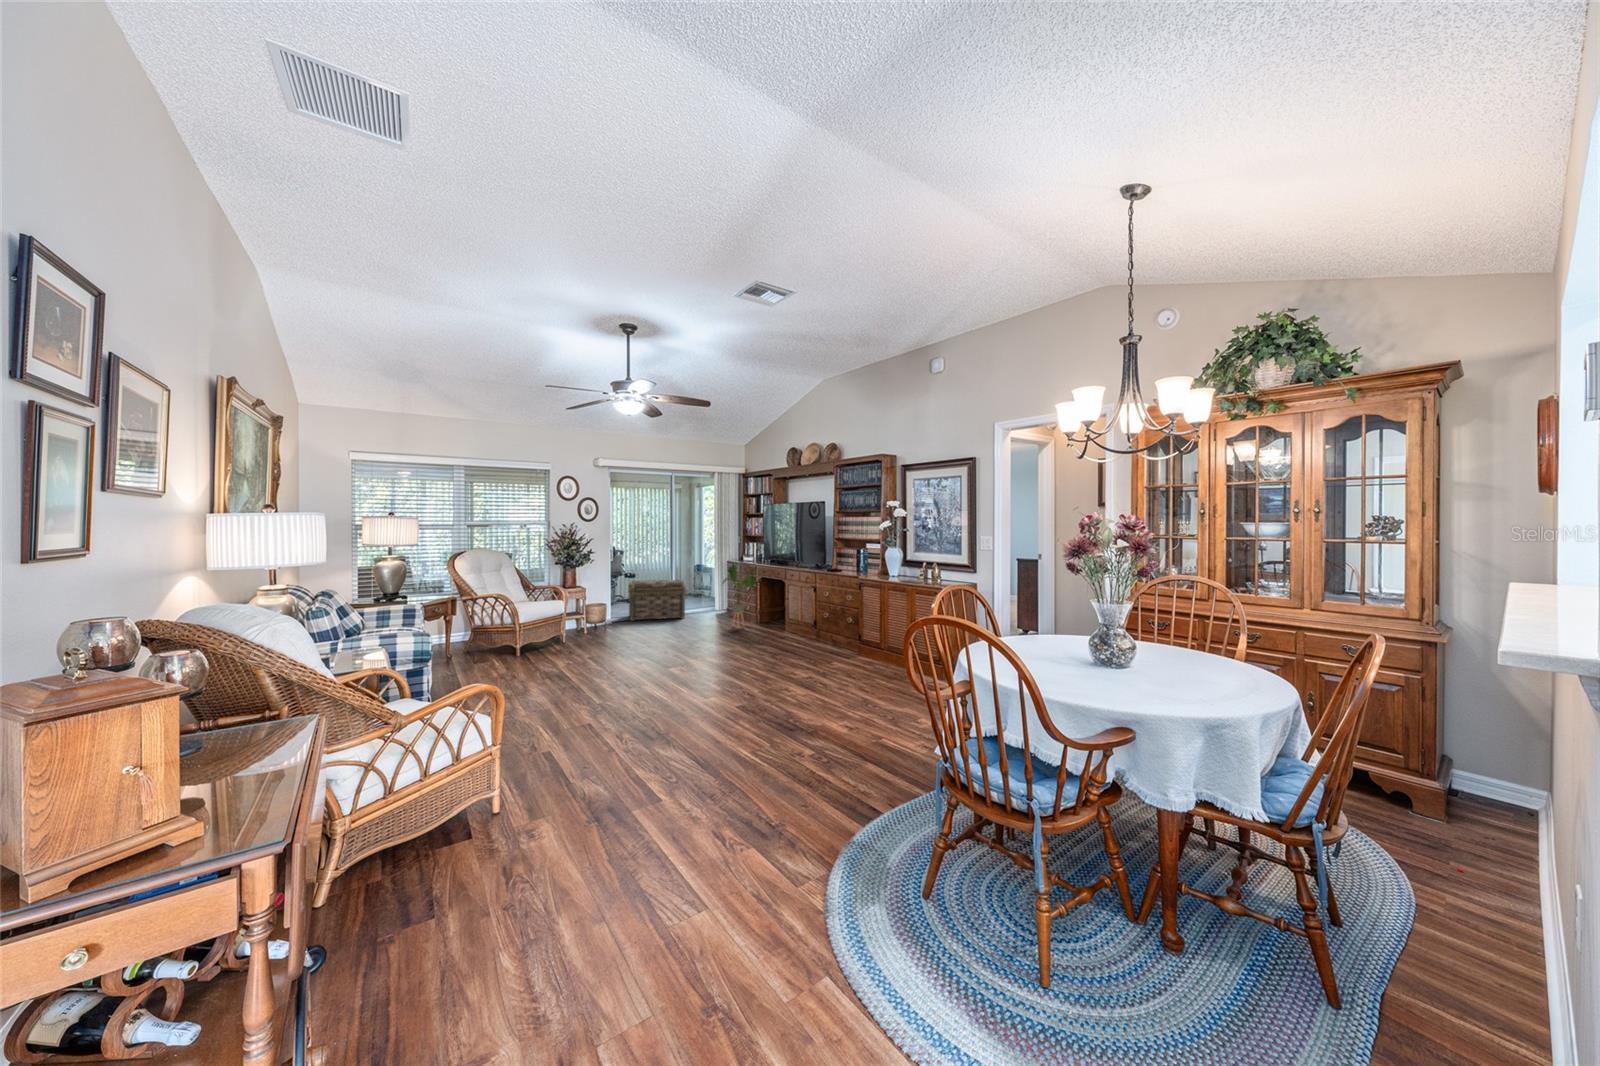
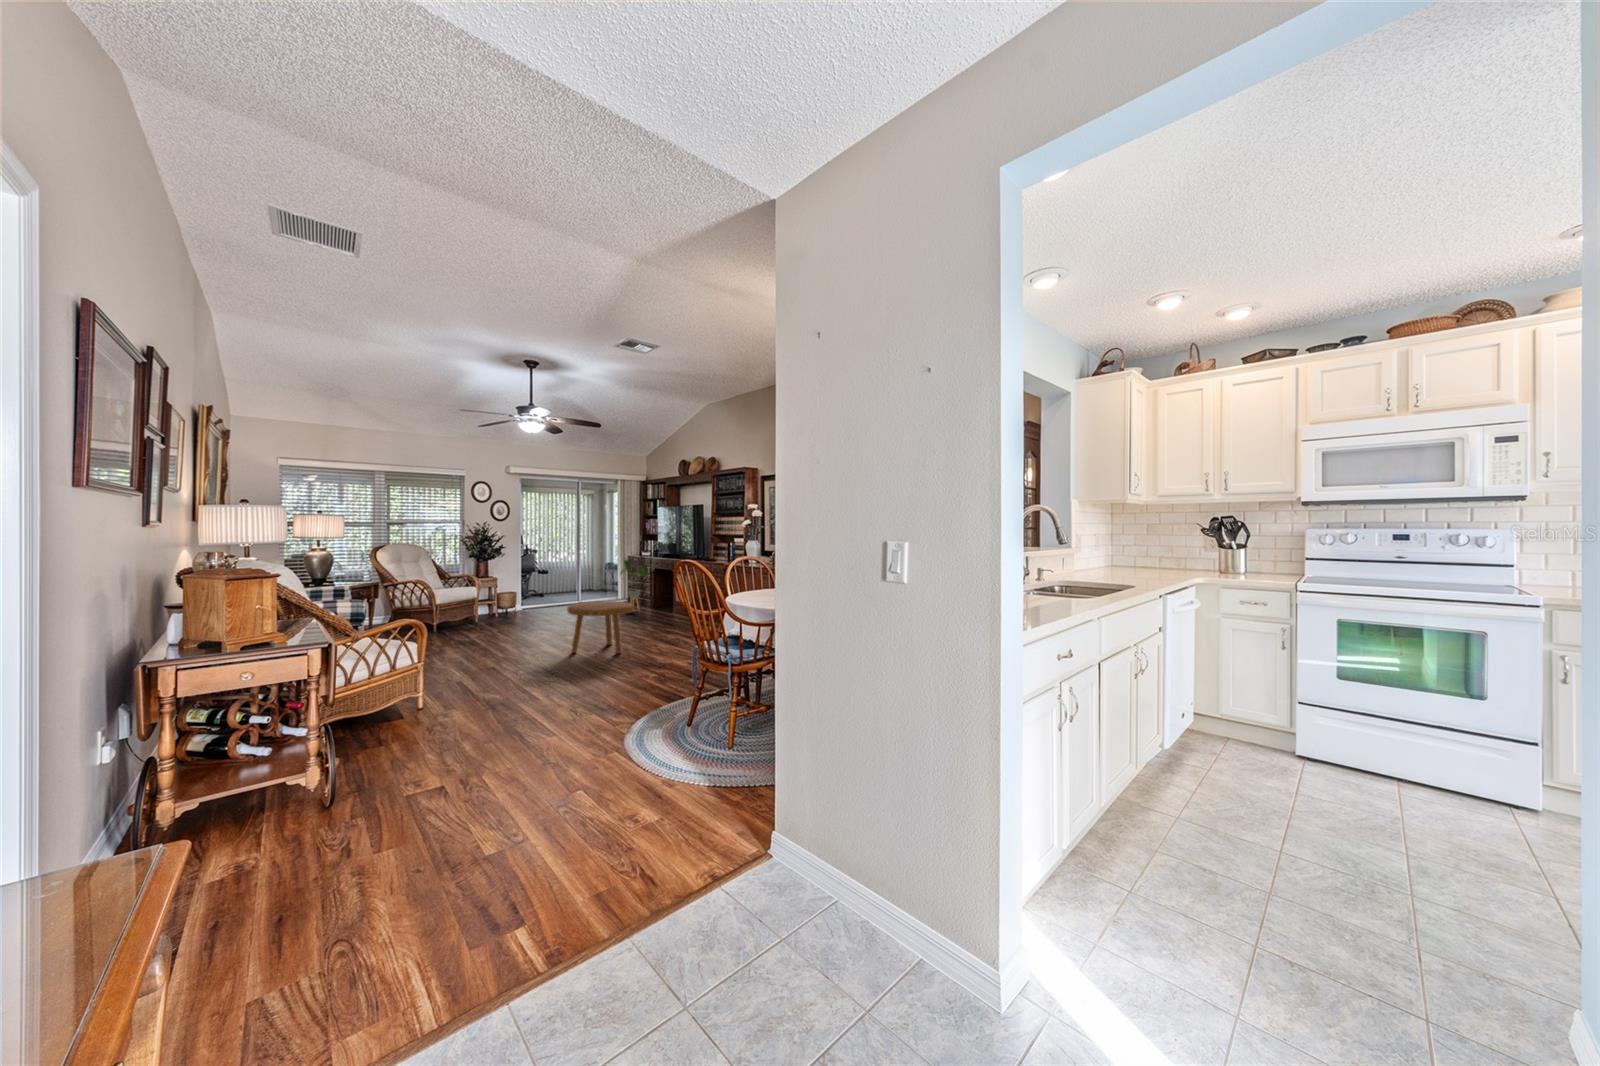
basket: present [628,580,687,621] -> none [538,571,591,608]
footstool: none [677,626,759,698] -> present [567,601,634,654]

